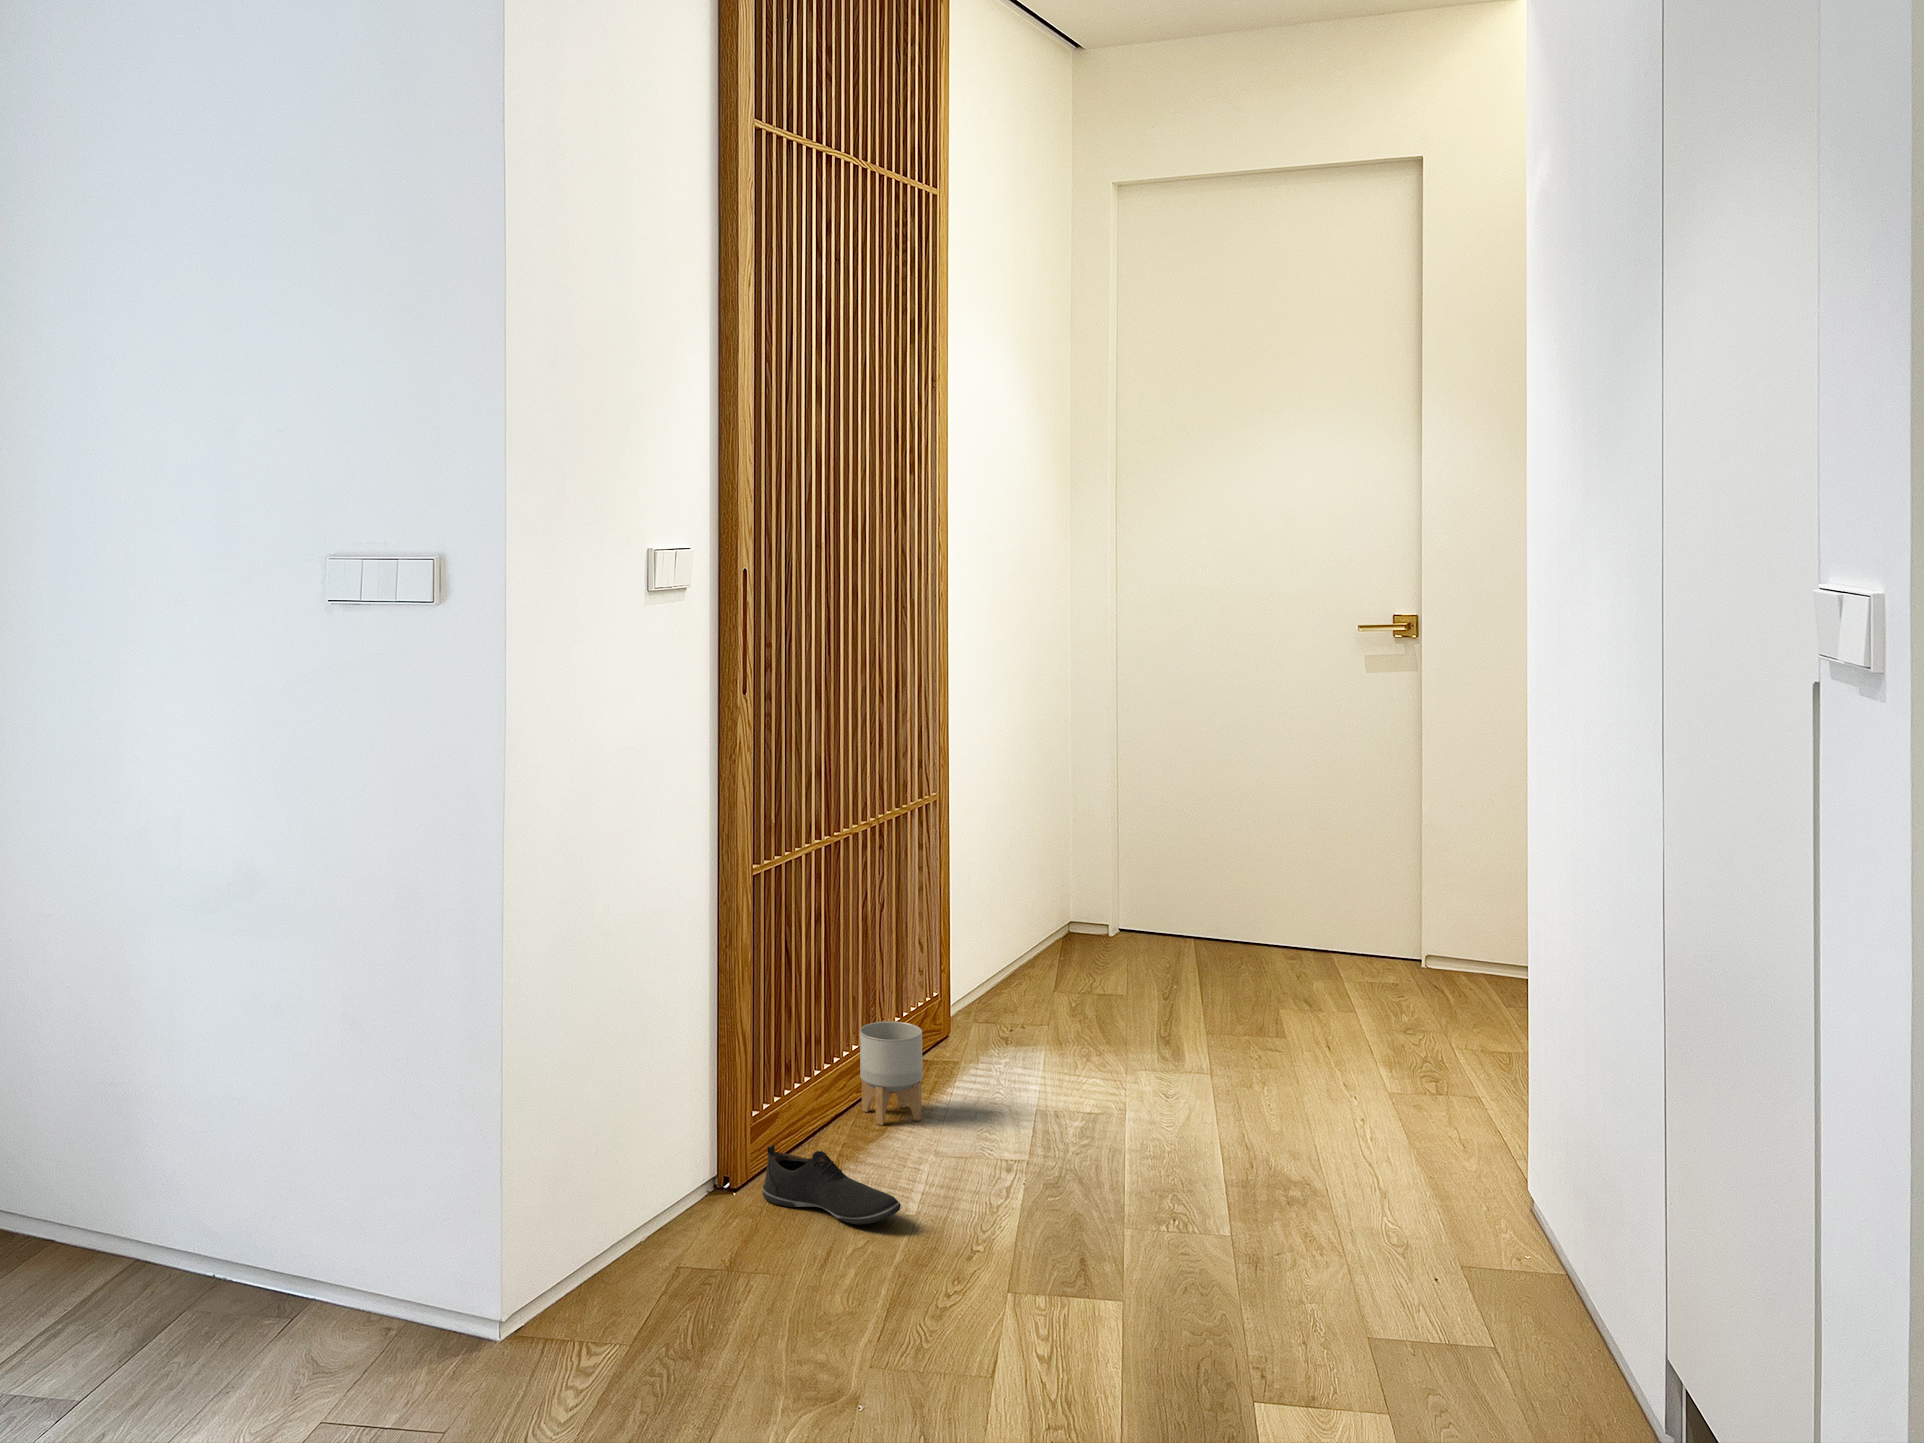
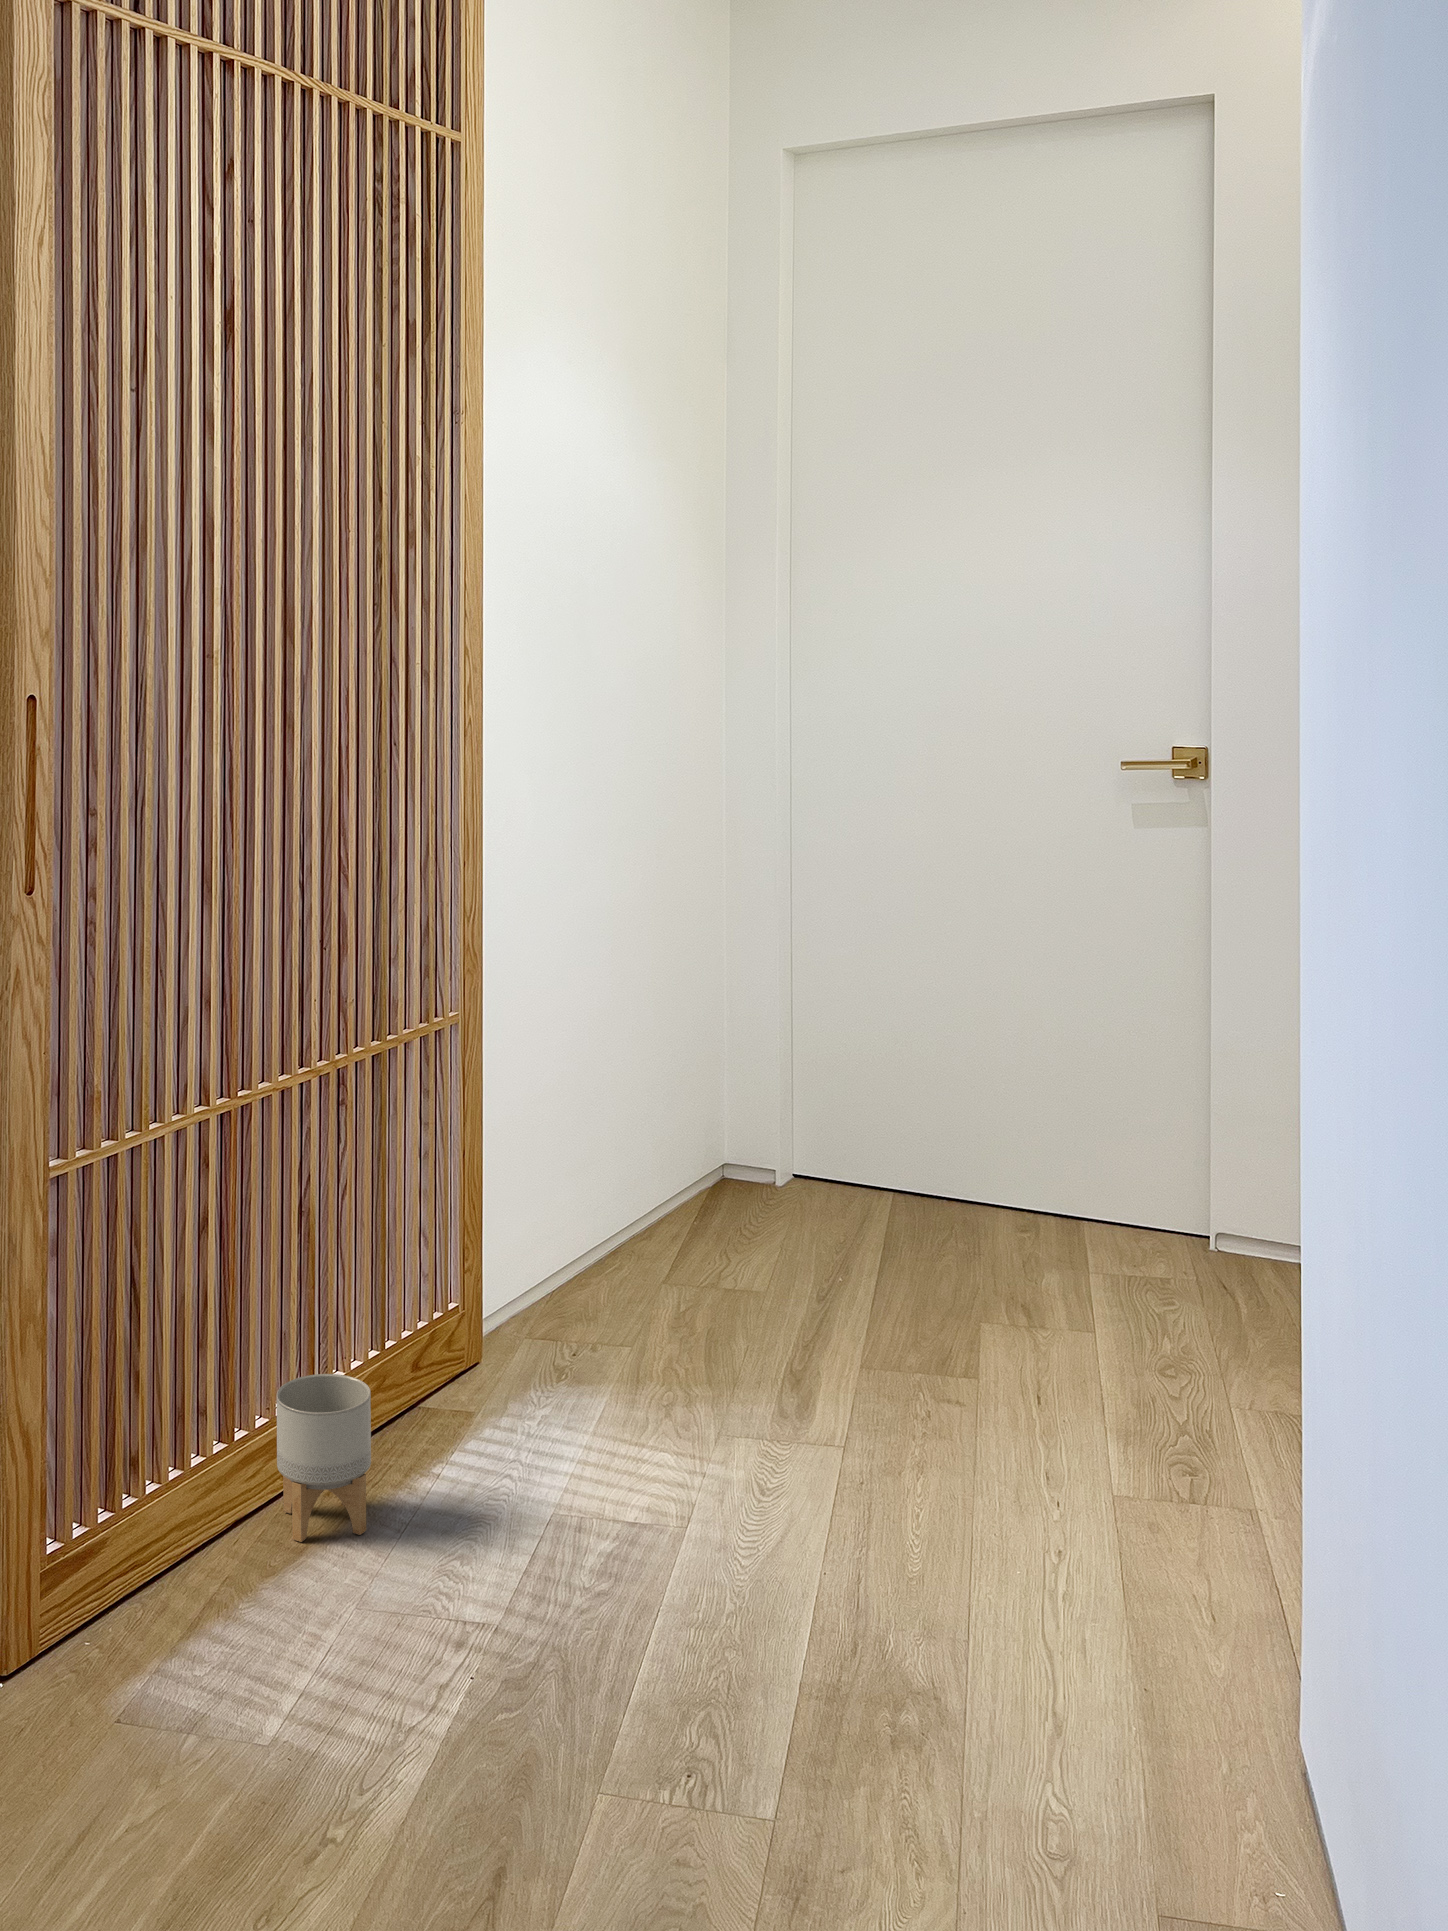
shoe: present [763,1144,901,1224] -> none [39,1610,229,1771]

